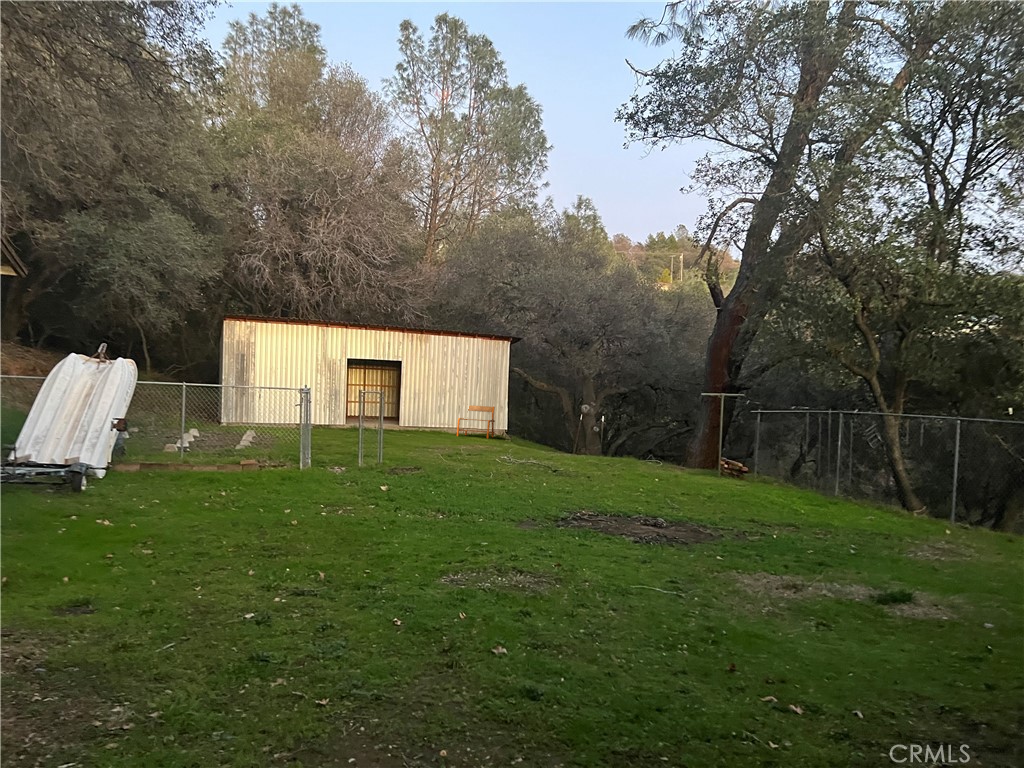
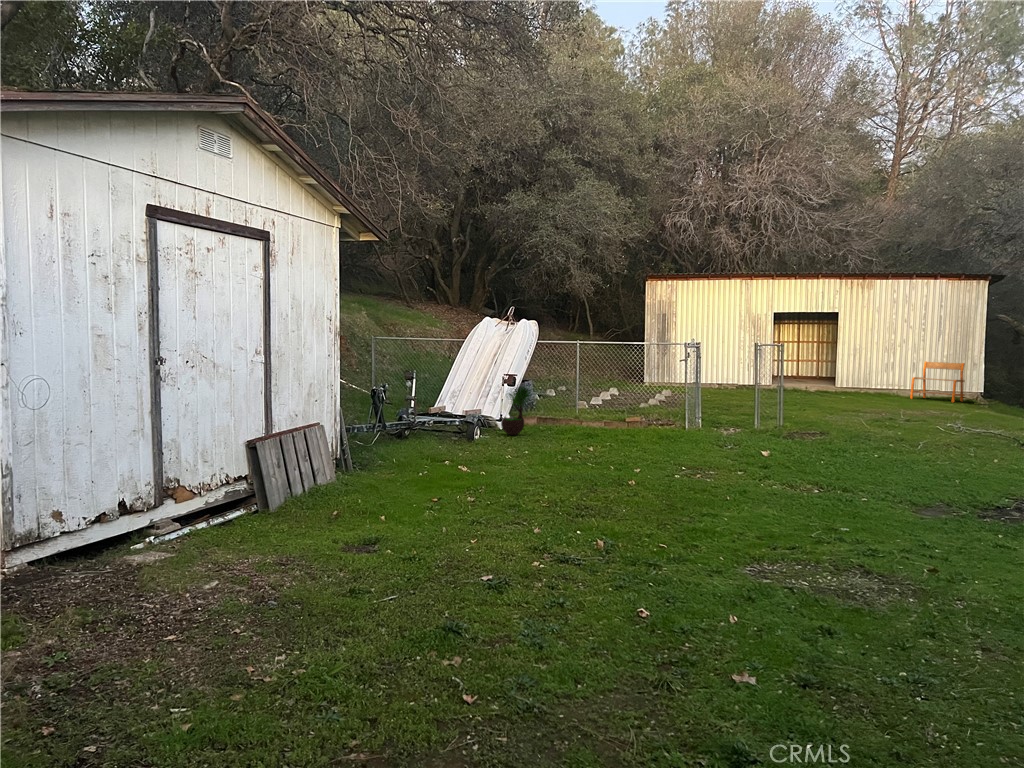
potted tree: none [107,427,148,487] -> present [501,386,531,435]

